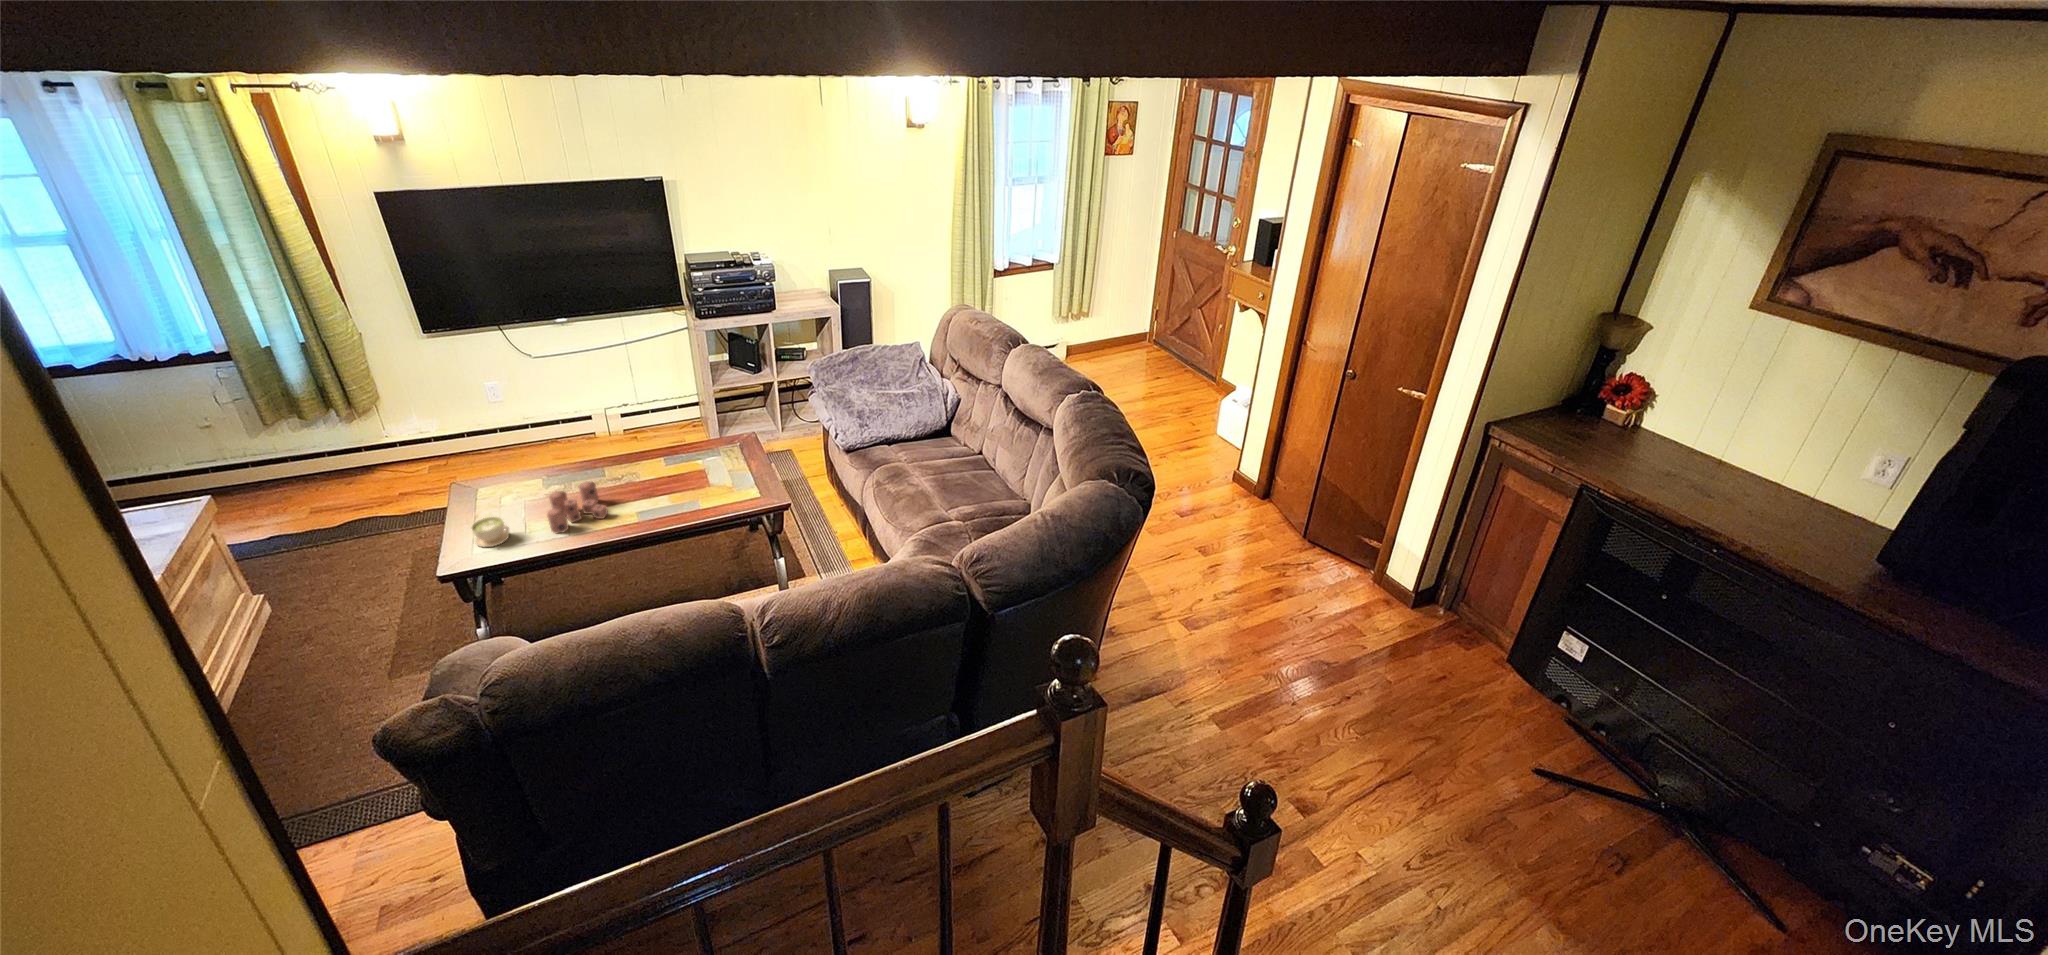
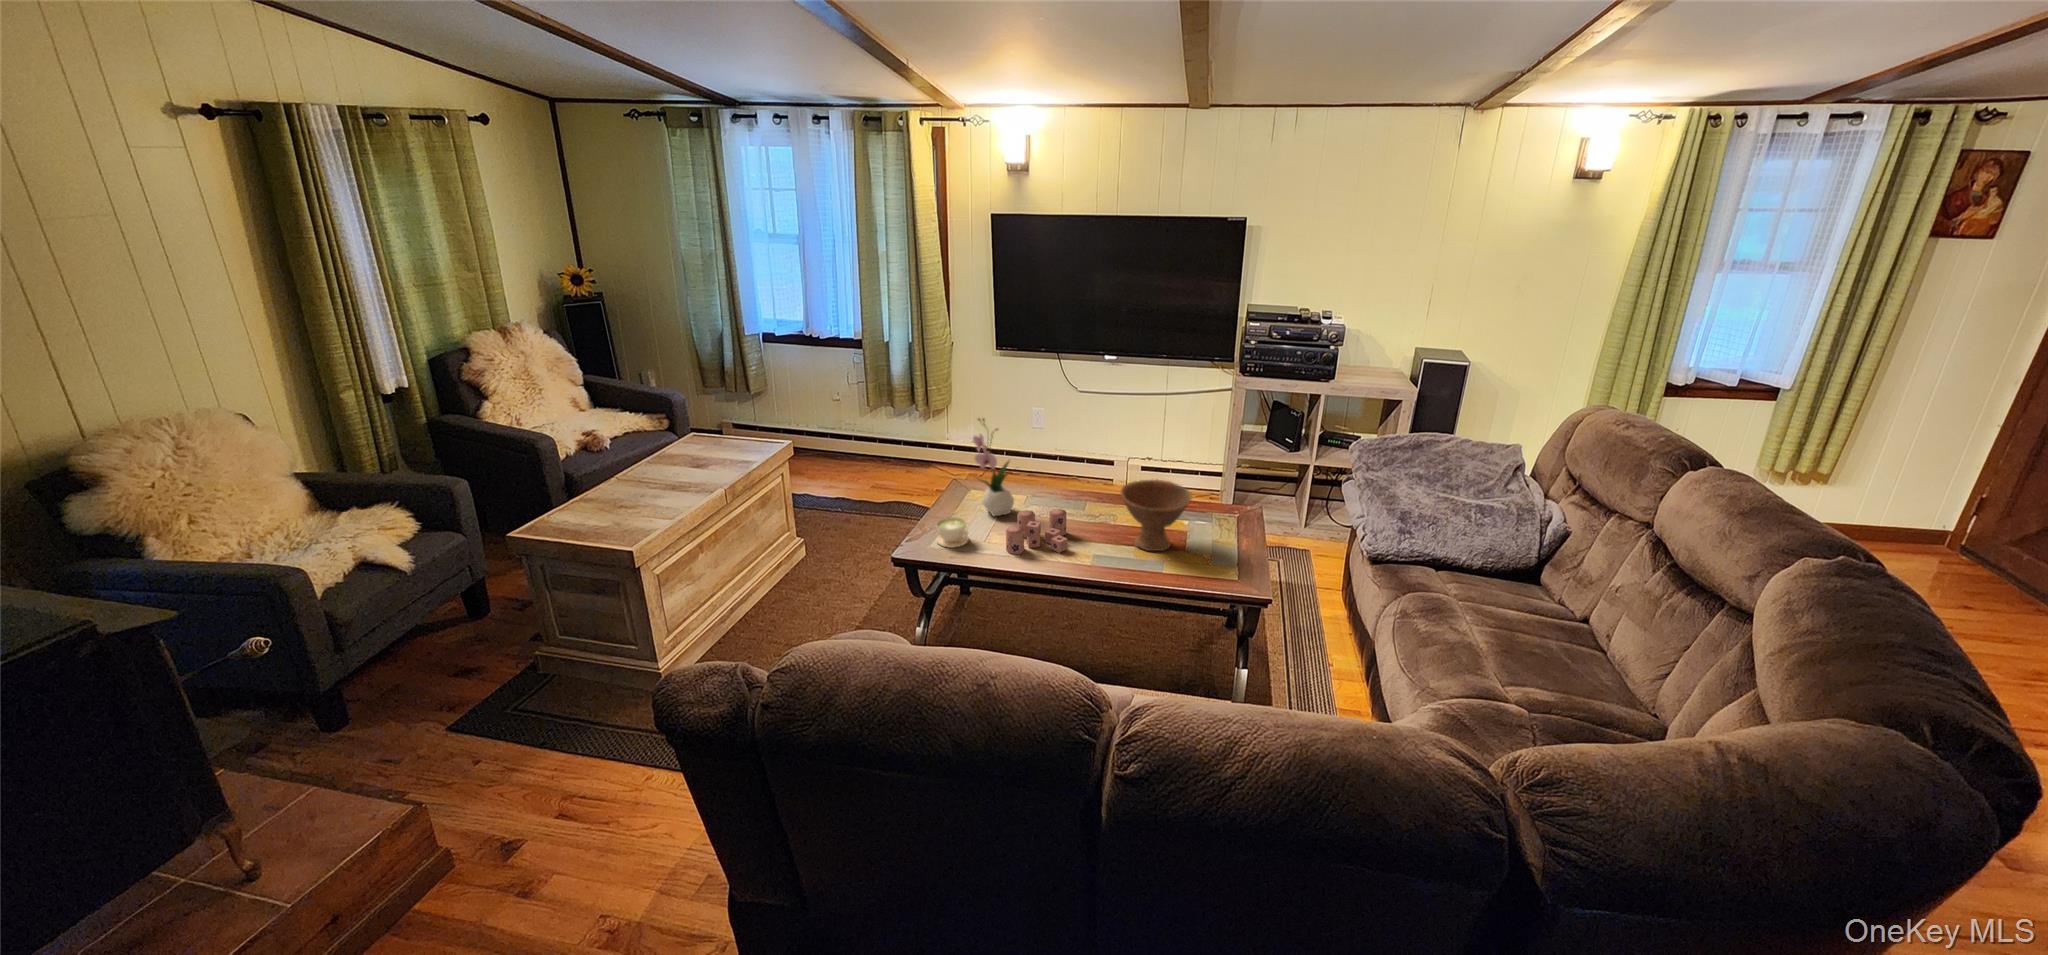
flower arrangement: none [475,420,536,506] -> present [973,419,1014,516]
bowl: none [640,428,704,494] -> present [1121,480,1192,551]

